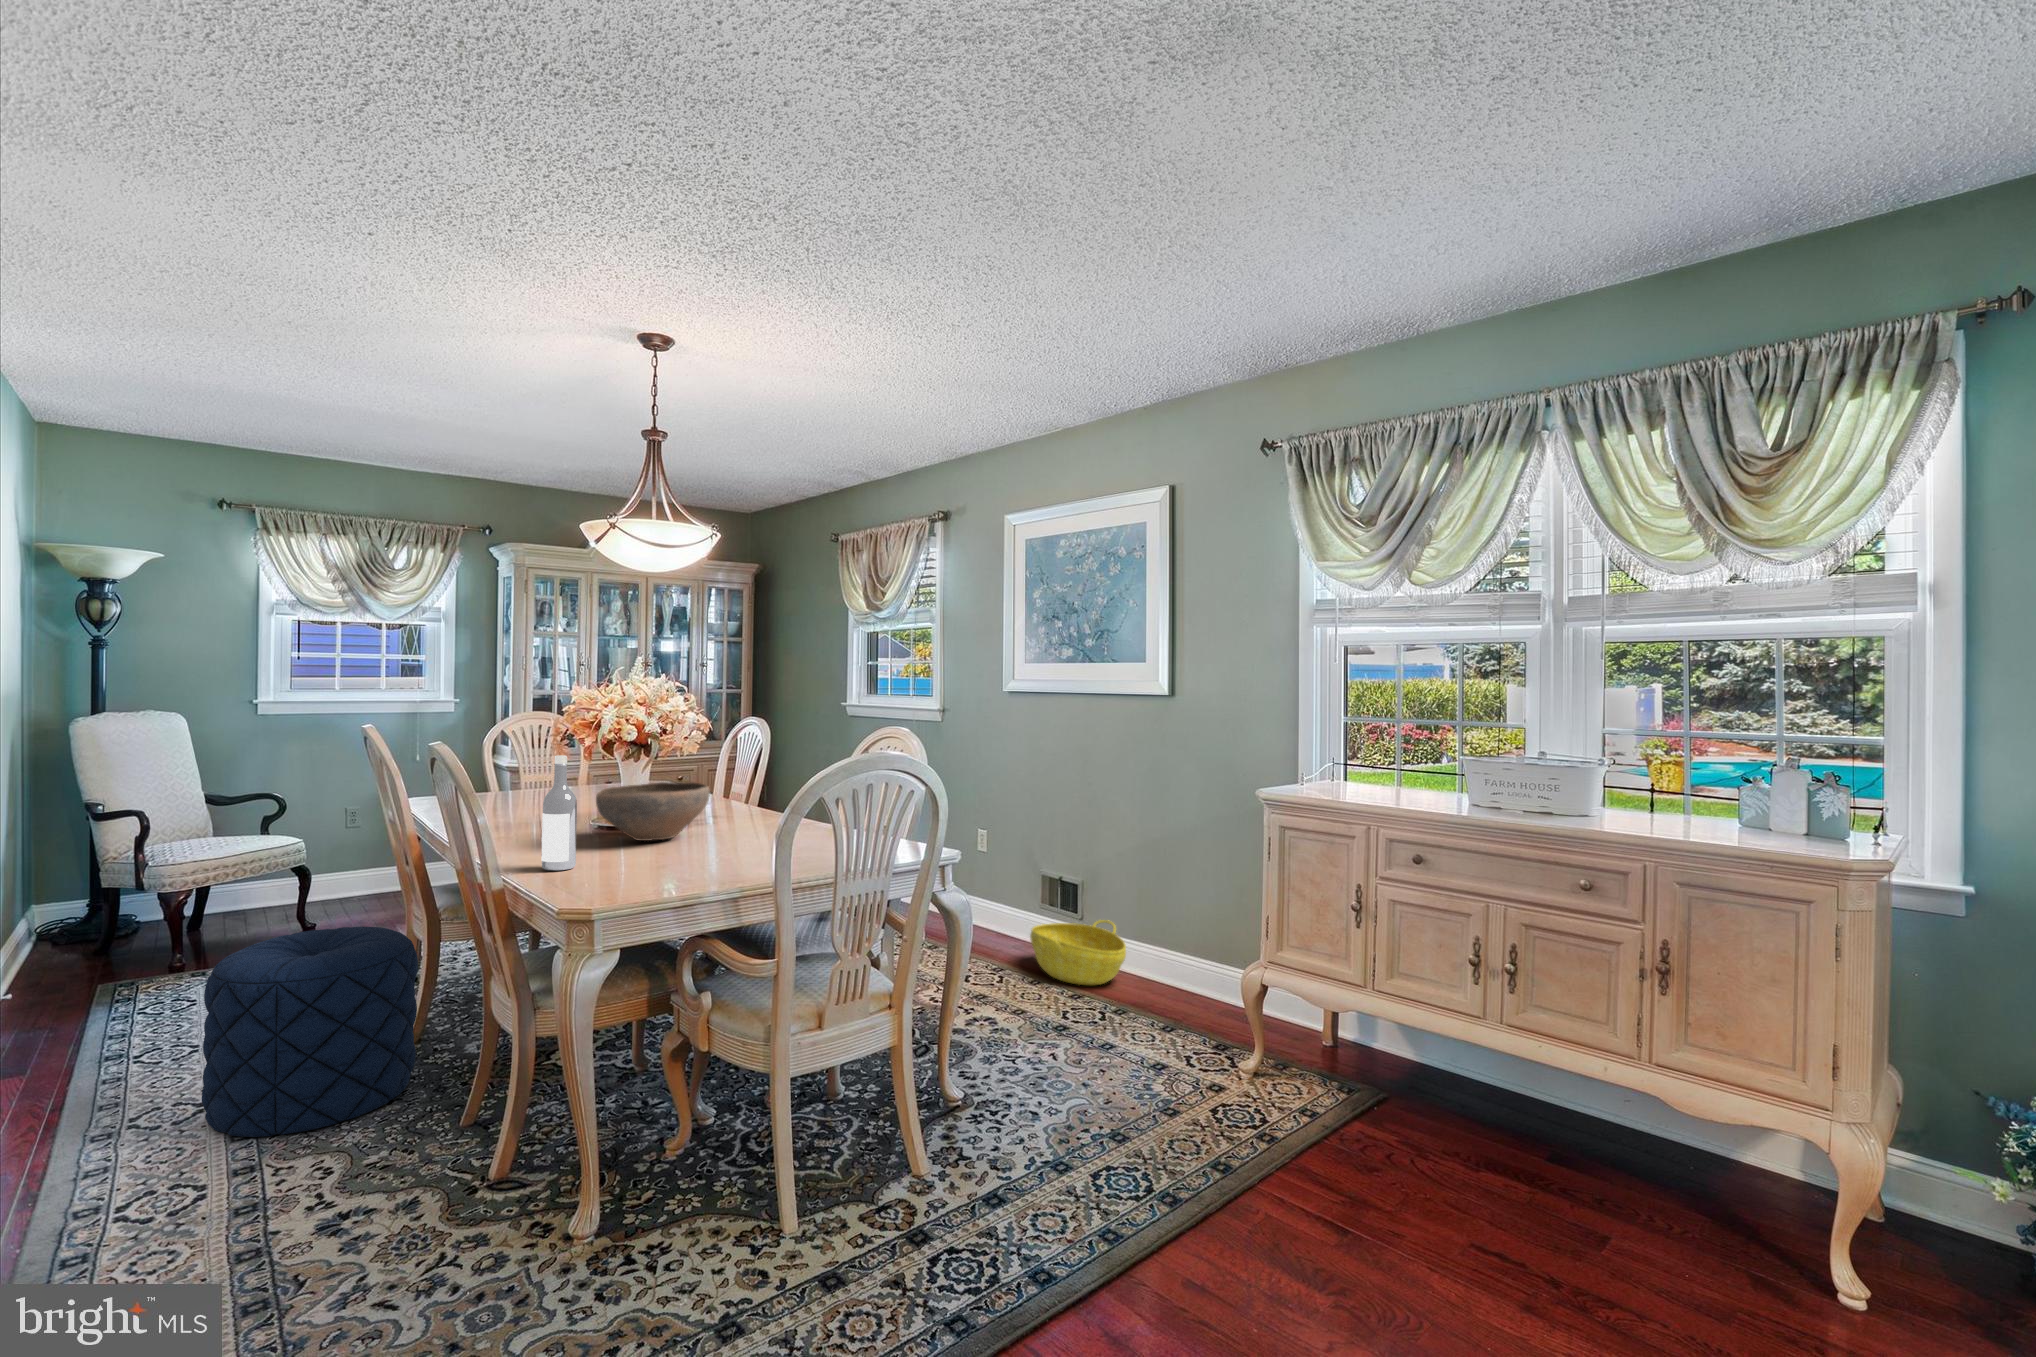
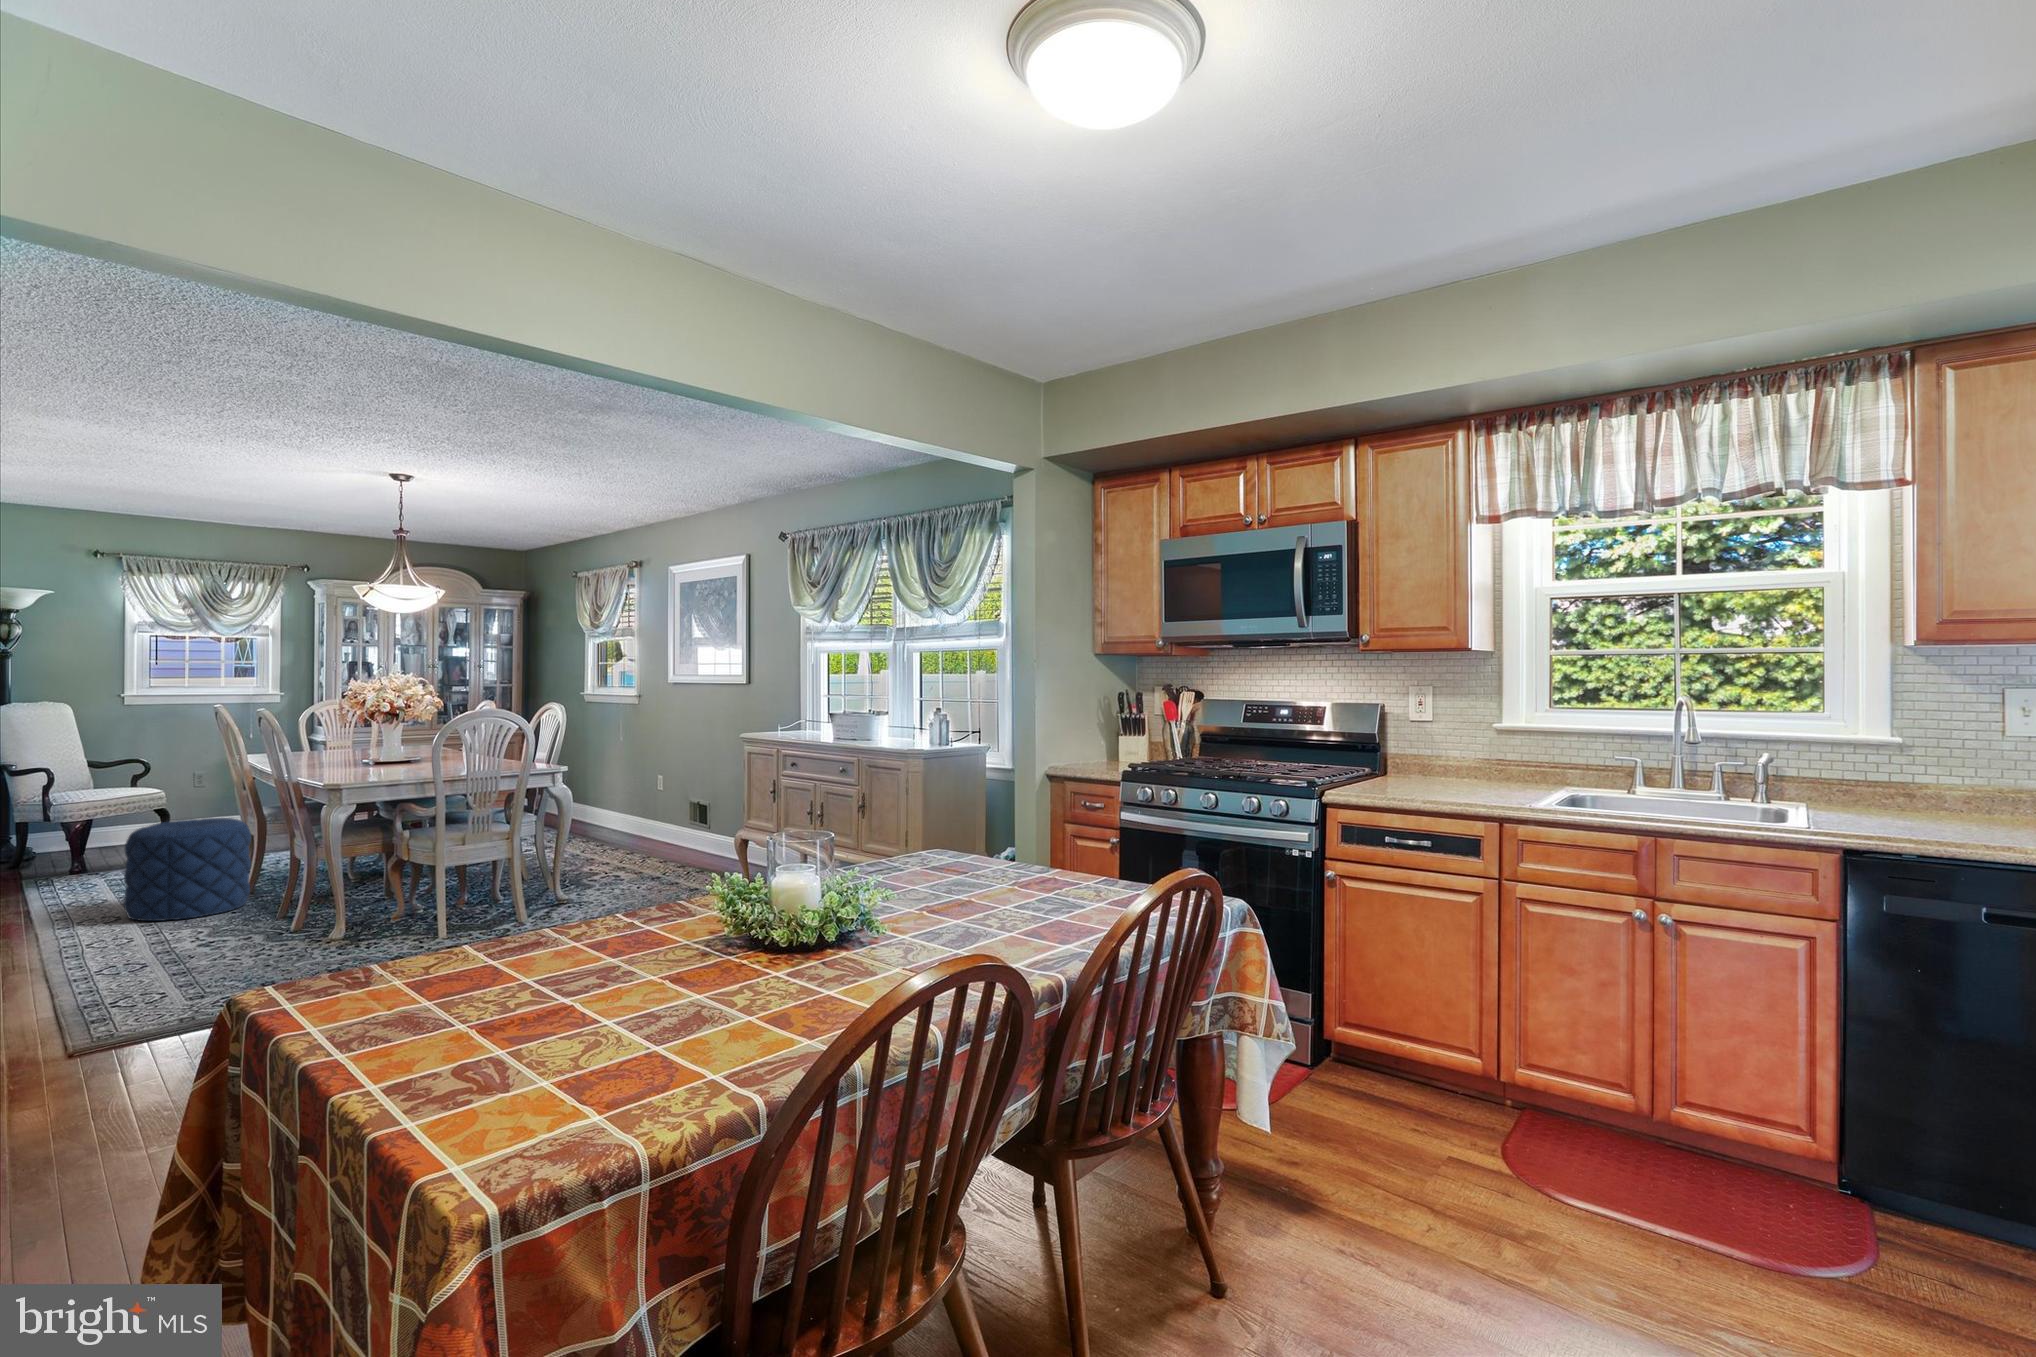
wine bottle: present [542,755,577,871] -> none [321,715,341,775]
bowl: present [596,782,710,841] -> none [358,734,429,765]
basket: present [1030,920,1126,985] -> none [667,825,724,862]

